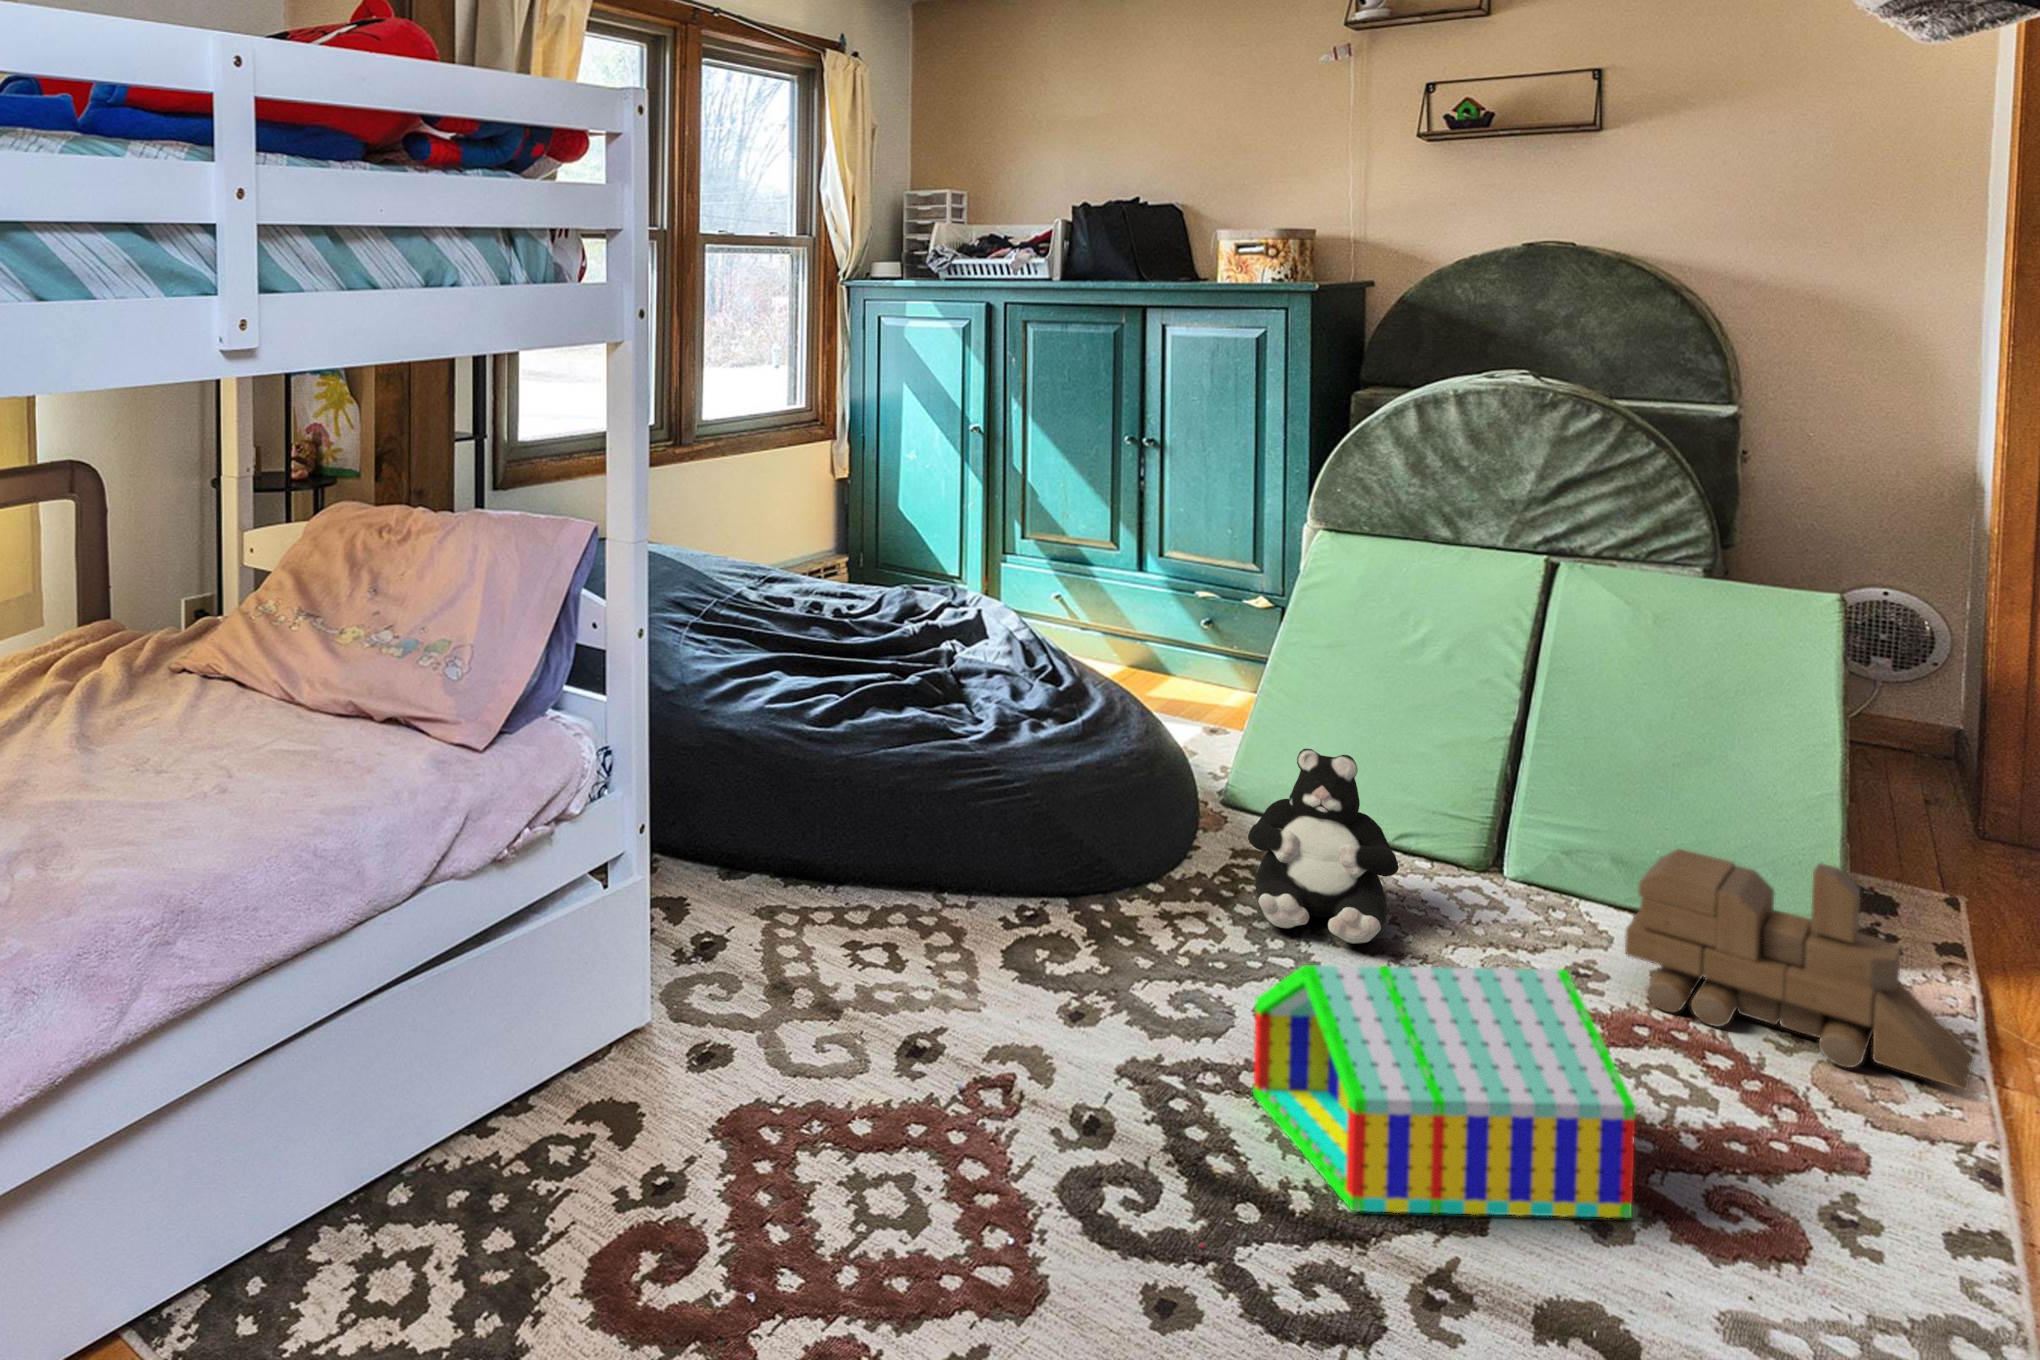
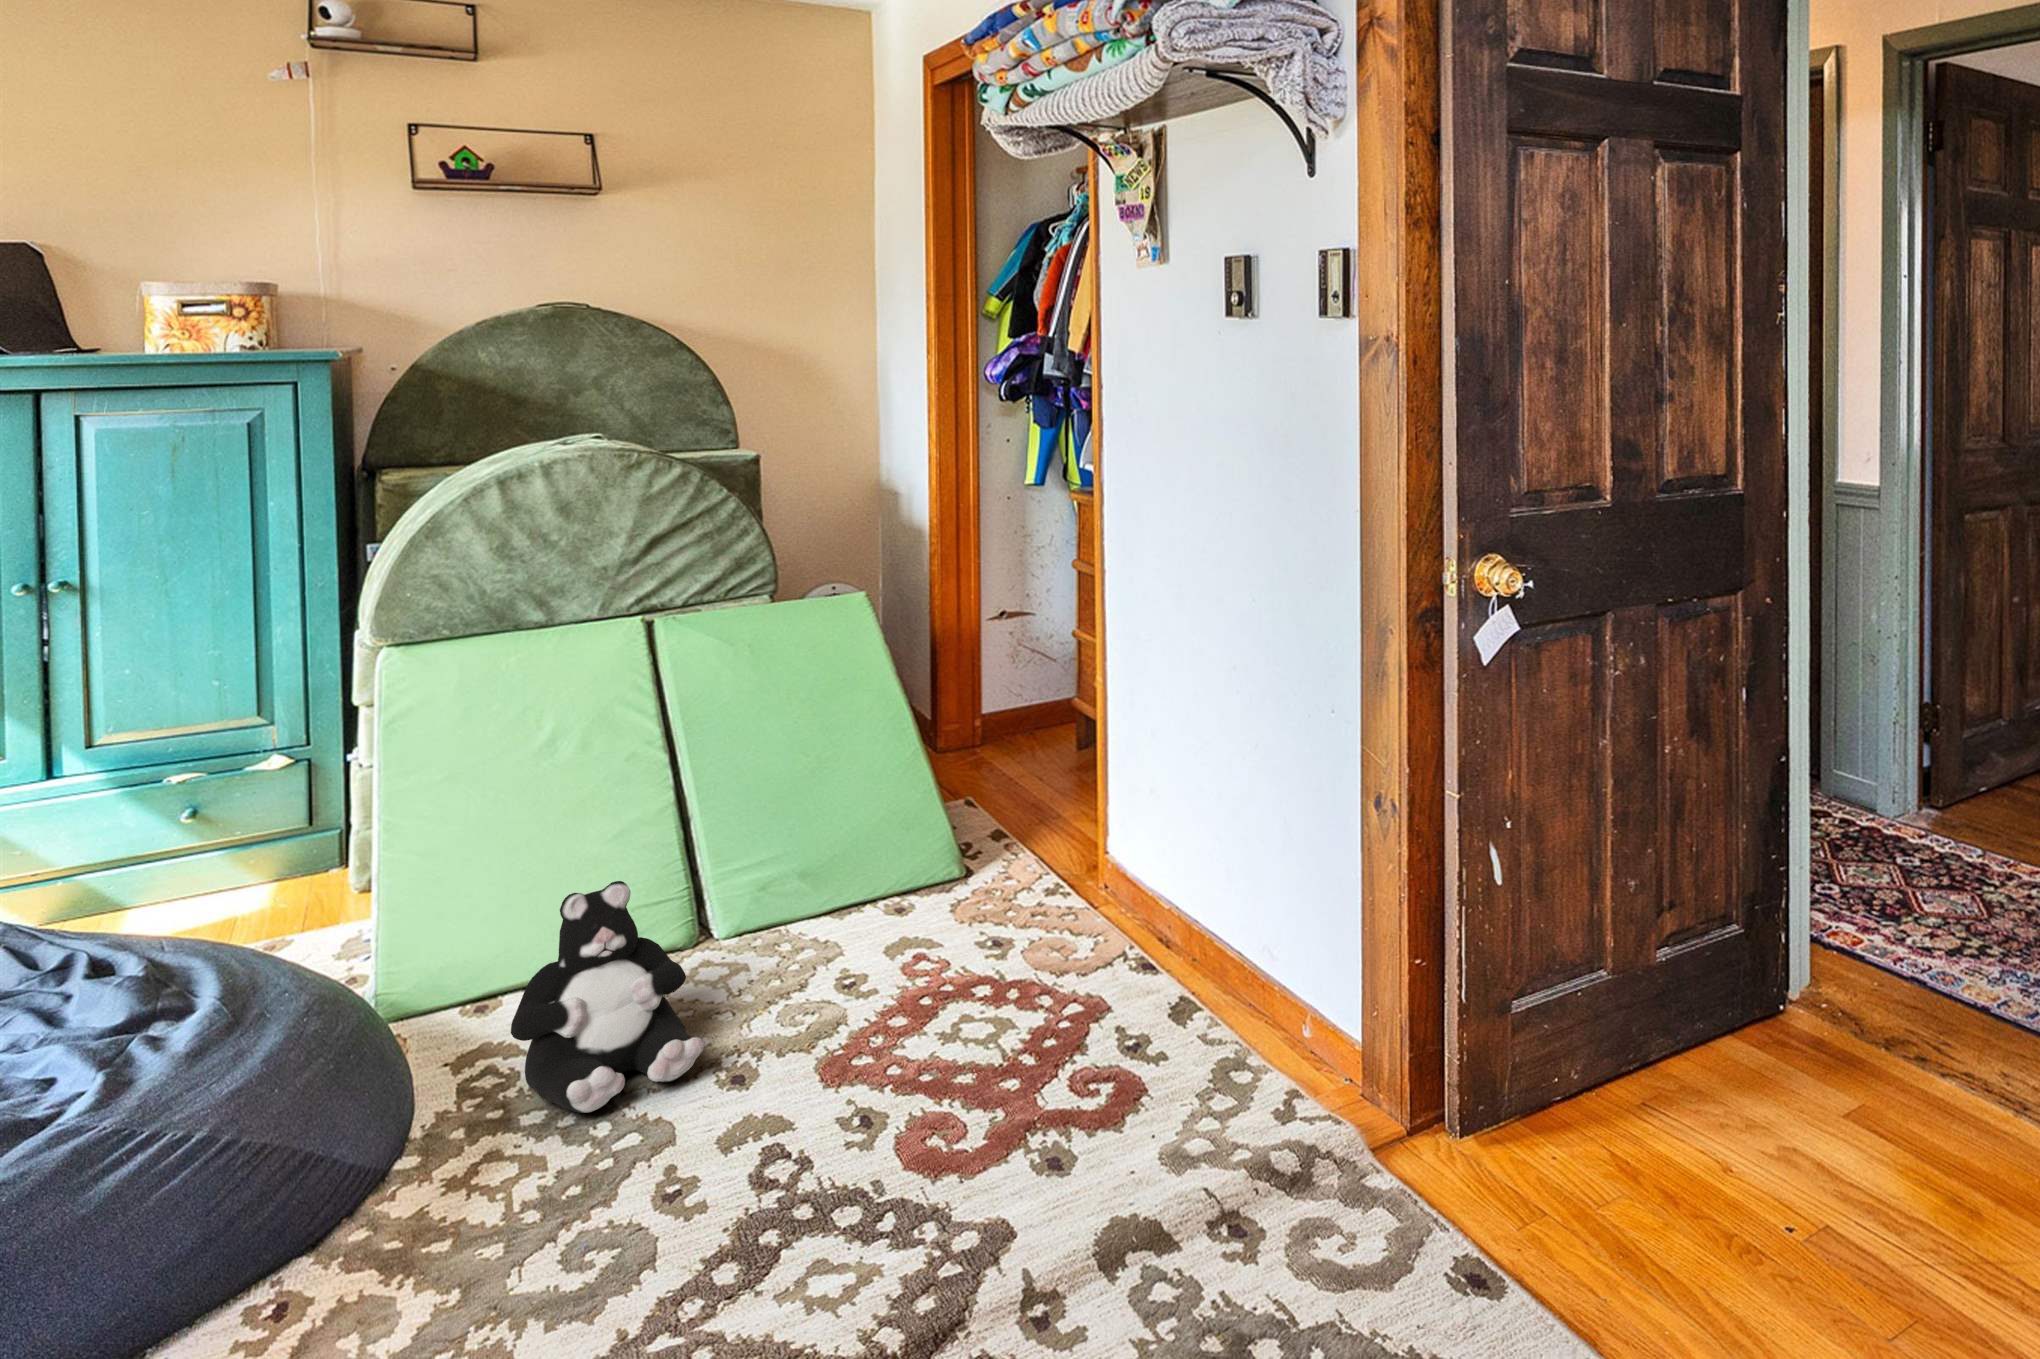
toy train: present [1625,849,1974,1090] -> none [869,799,1099,980]
toy house: present [1253,965,1636,1218] -> none [744,966,1063,1307]

